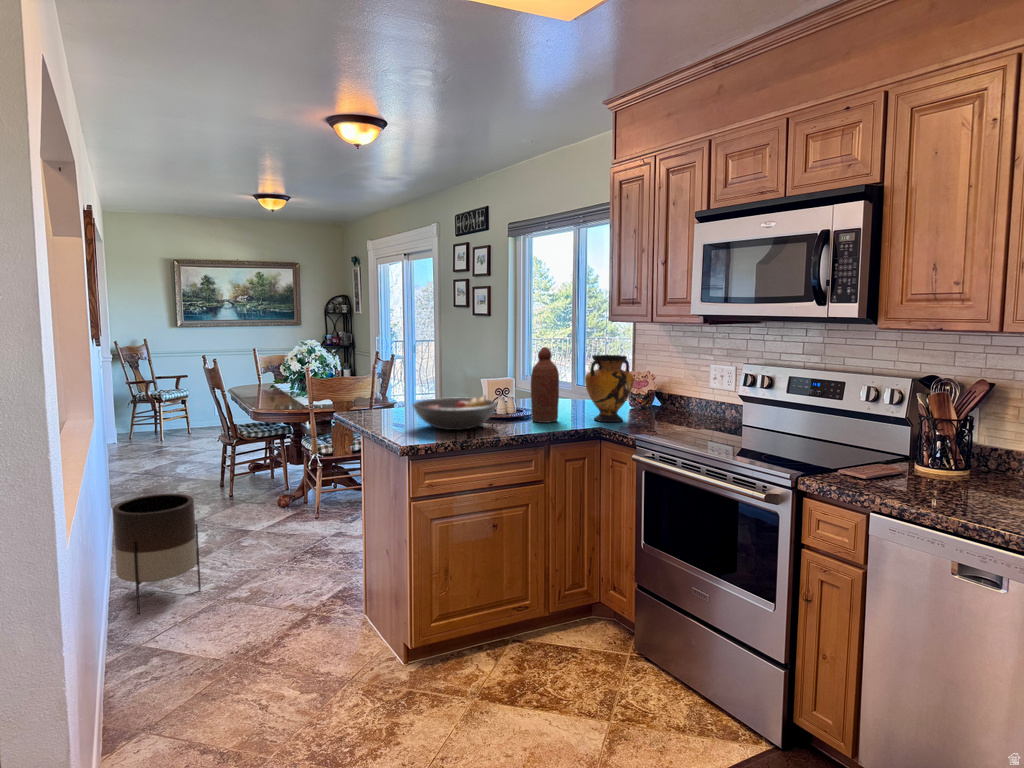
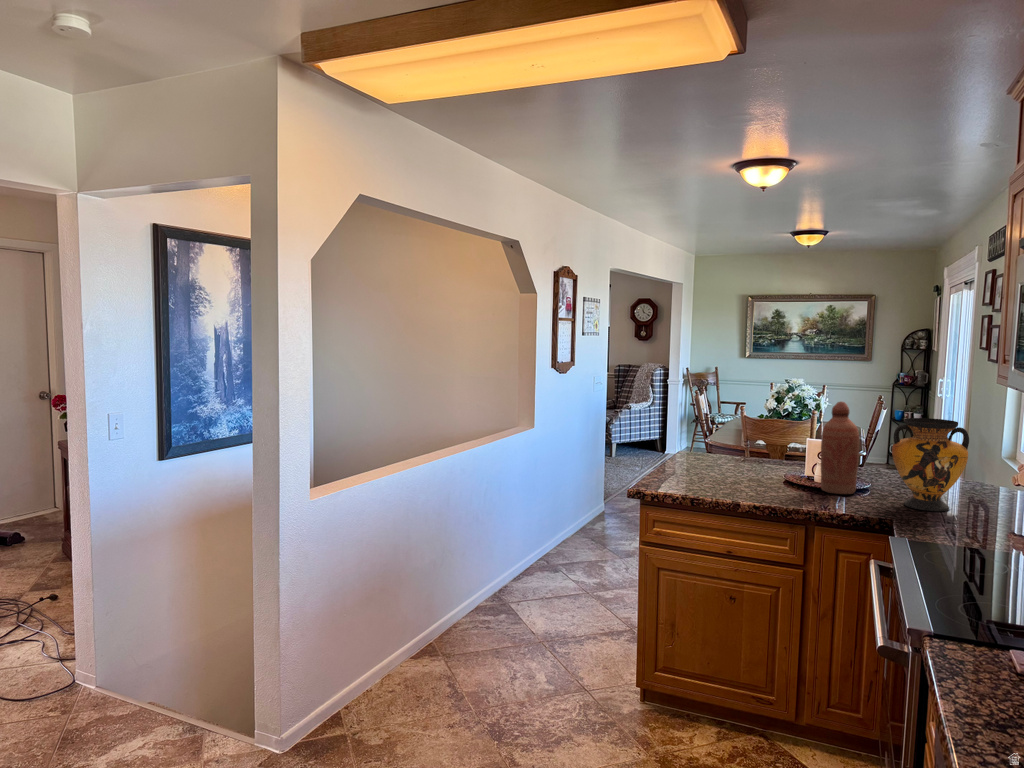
fruit bowl: present [413,396,497,430] -> none [675,446,770,482]
planter: present [113,494,201,614] -> none [527,494,585,584]

